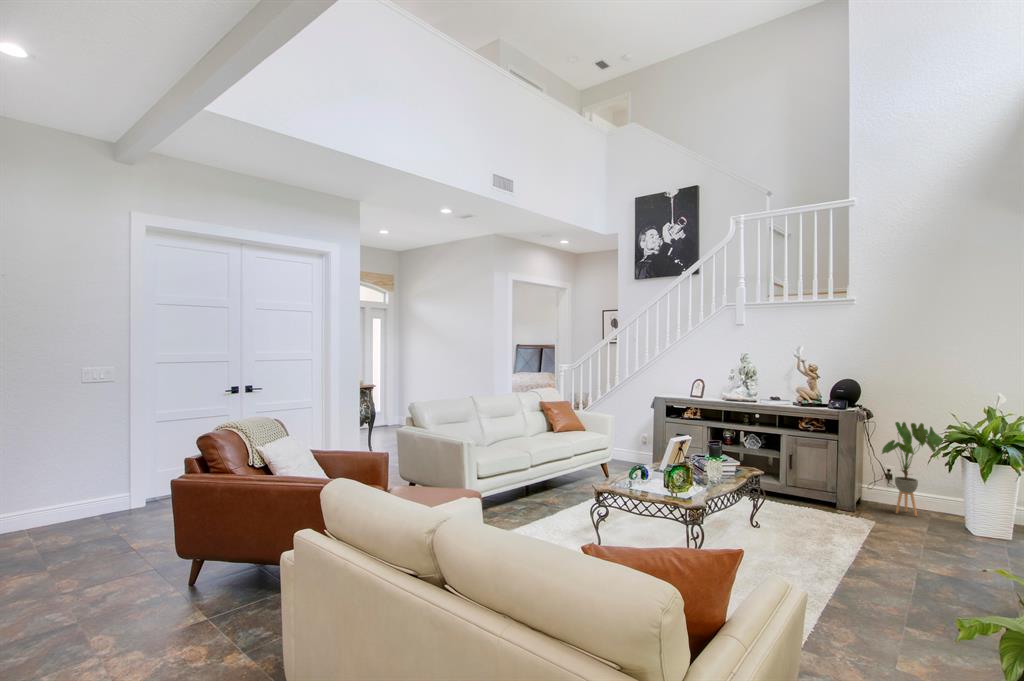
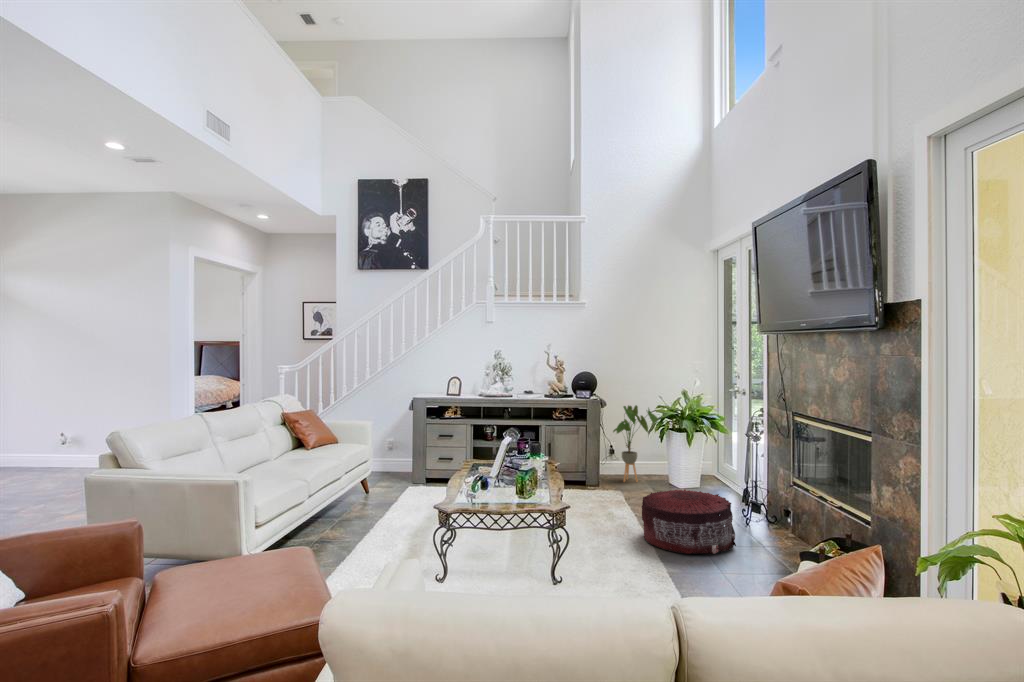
pouf: none [828,518,951,605] -> present [642,489,736,554]

